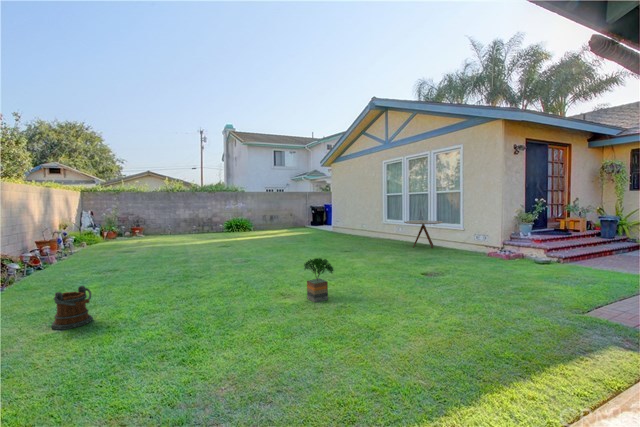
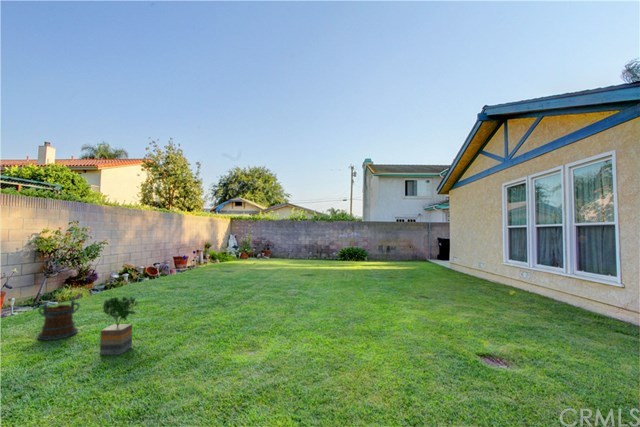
round table: present [405,220,443,248] -> none [518,262,584,306]
potted tree: present [304,258,333,302] -> present [100,297,139,355]

